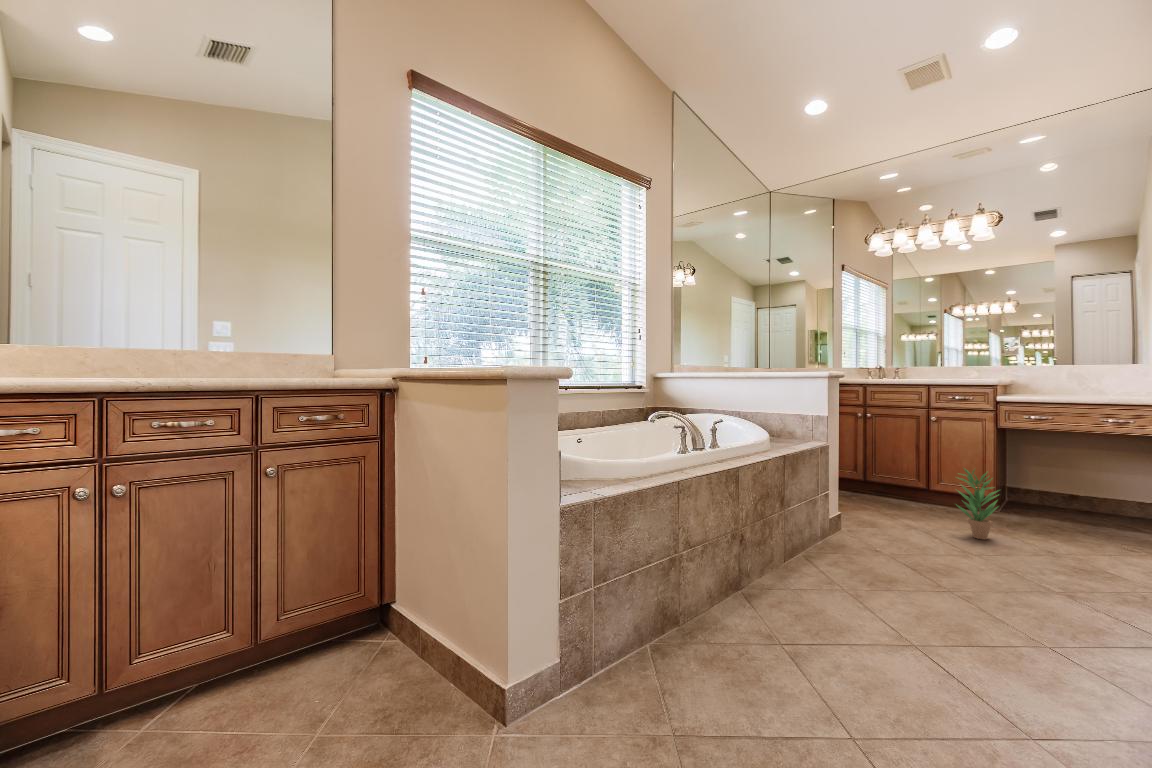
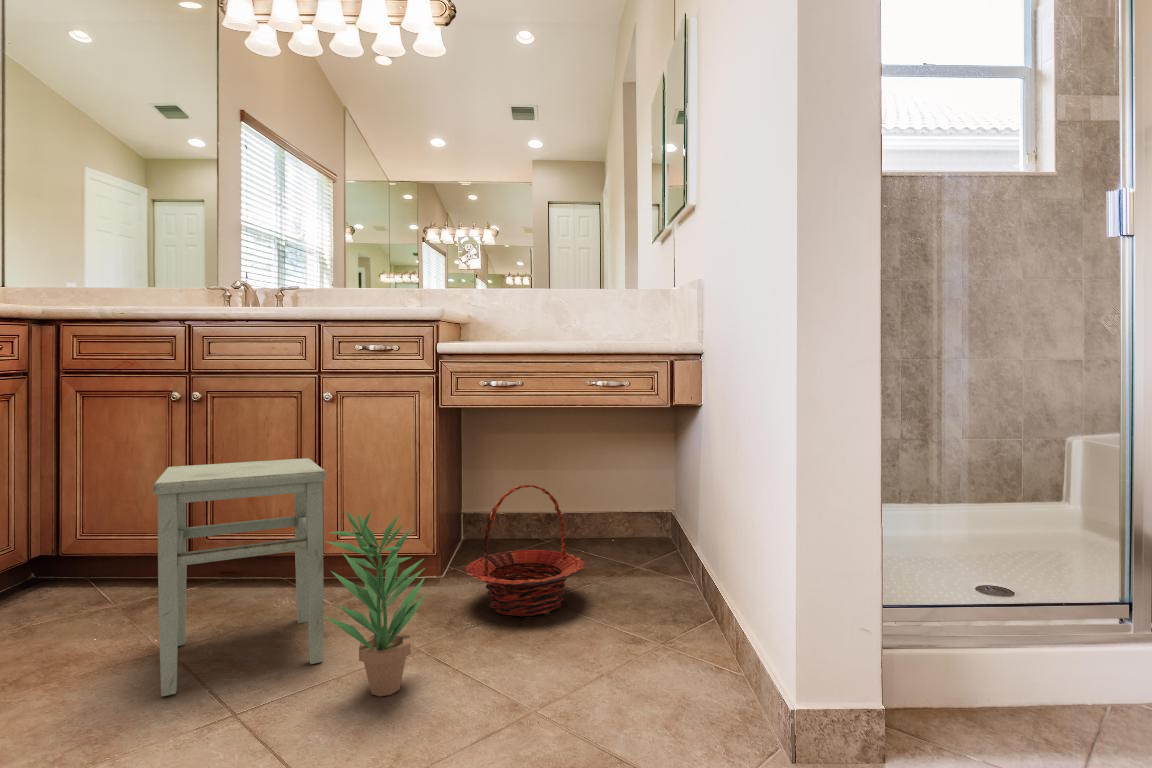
stool: none [870,444,947,526] -> present [153,458,326,696]
basket: none [1015,471,1100,536] -> present [465,485,585,616]

